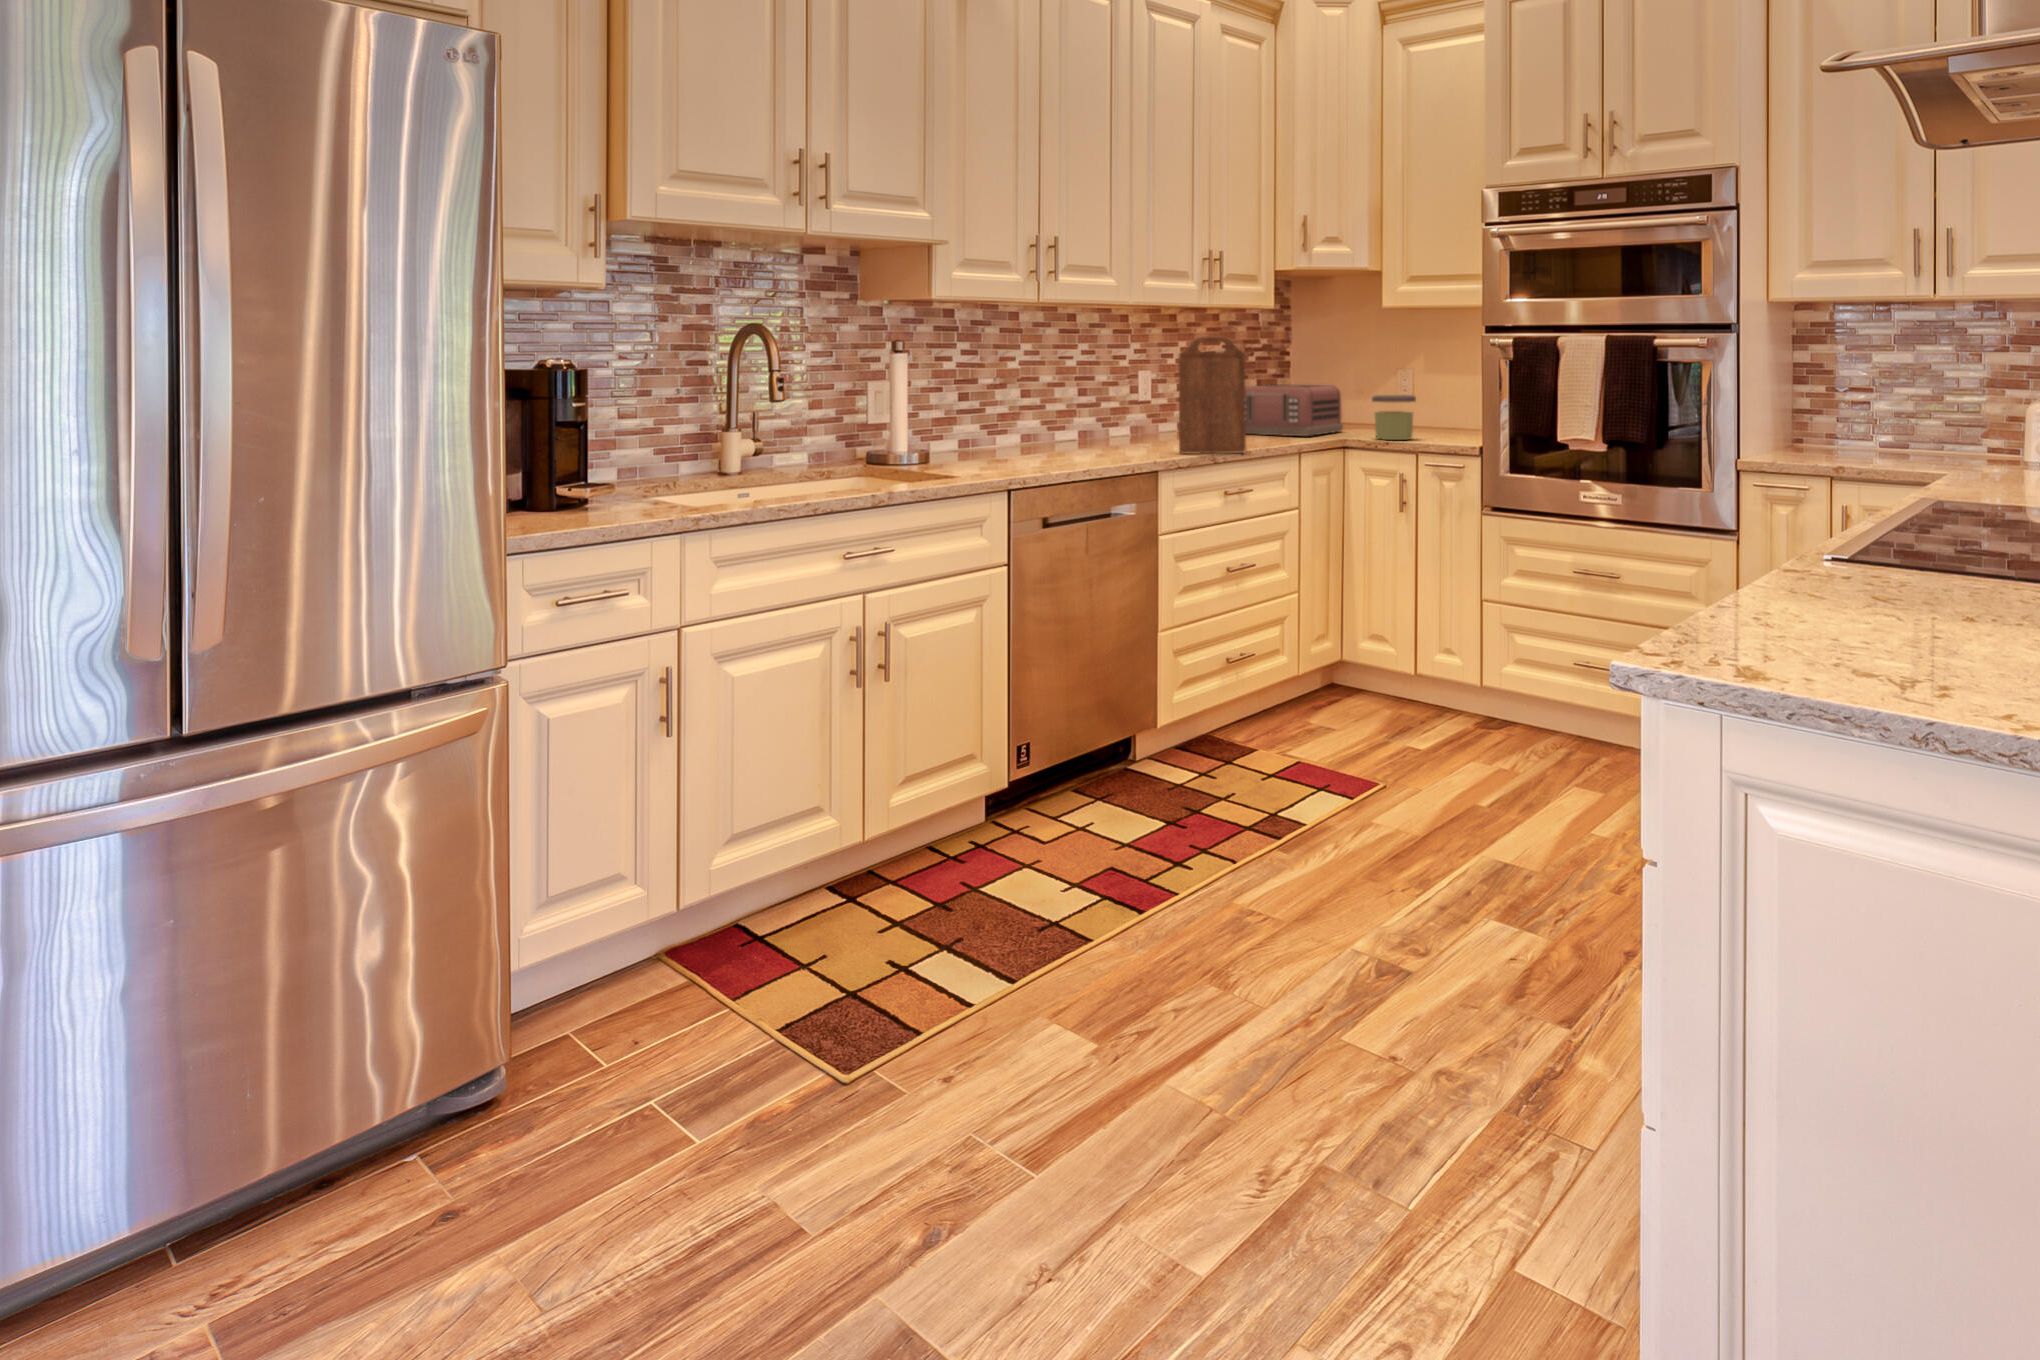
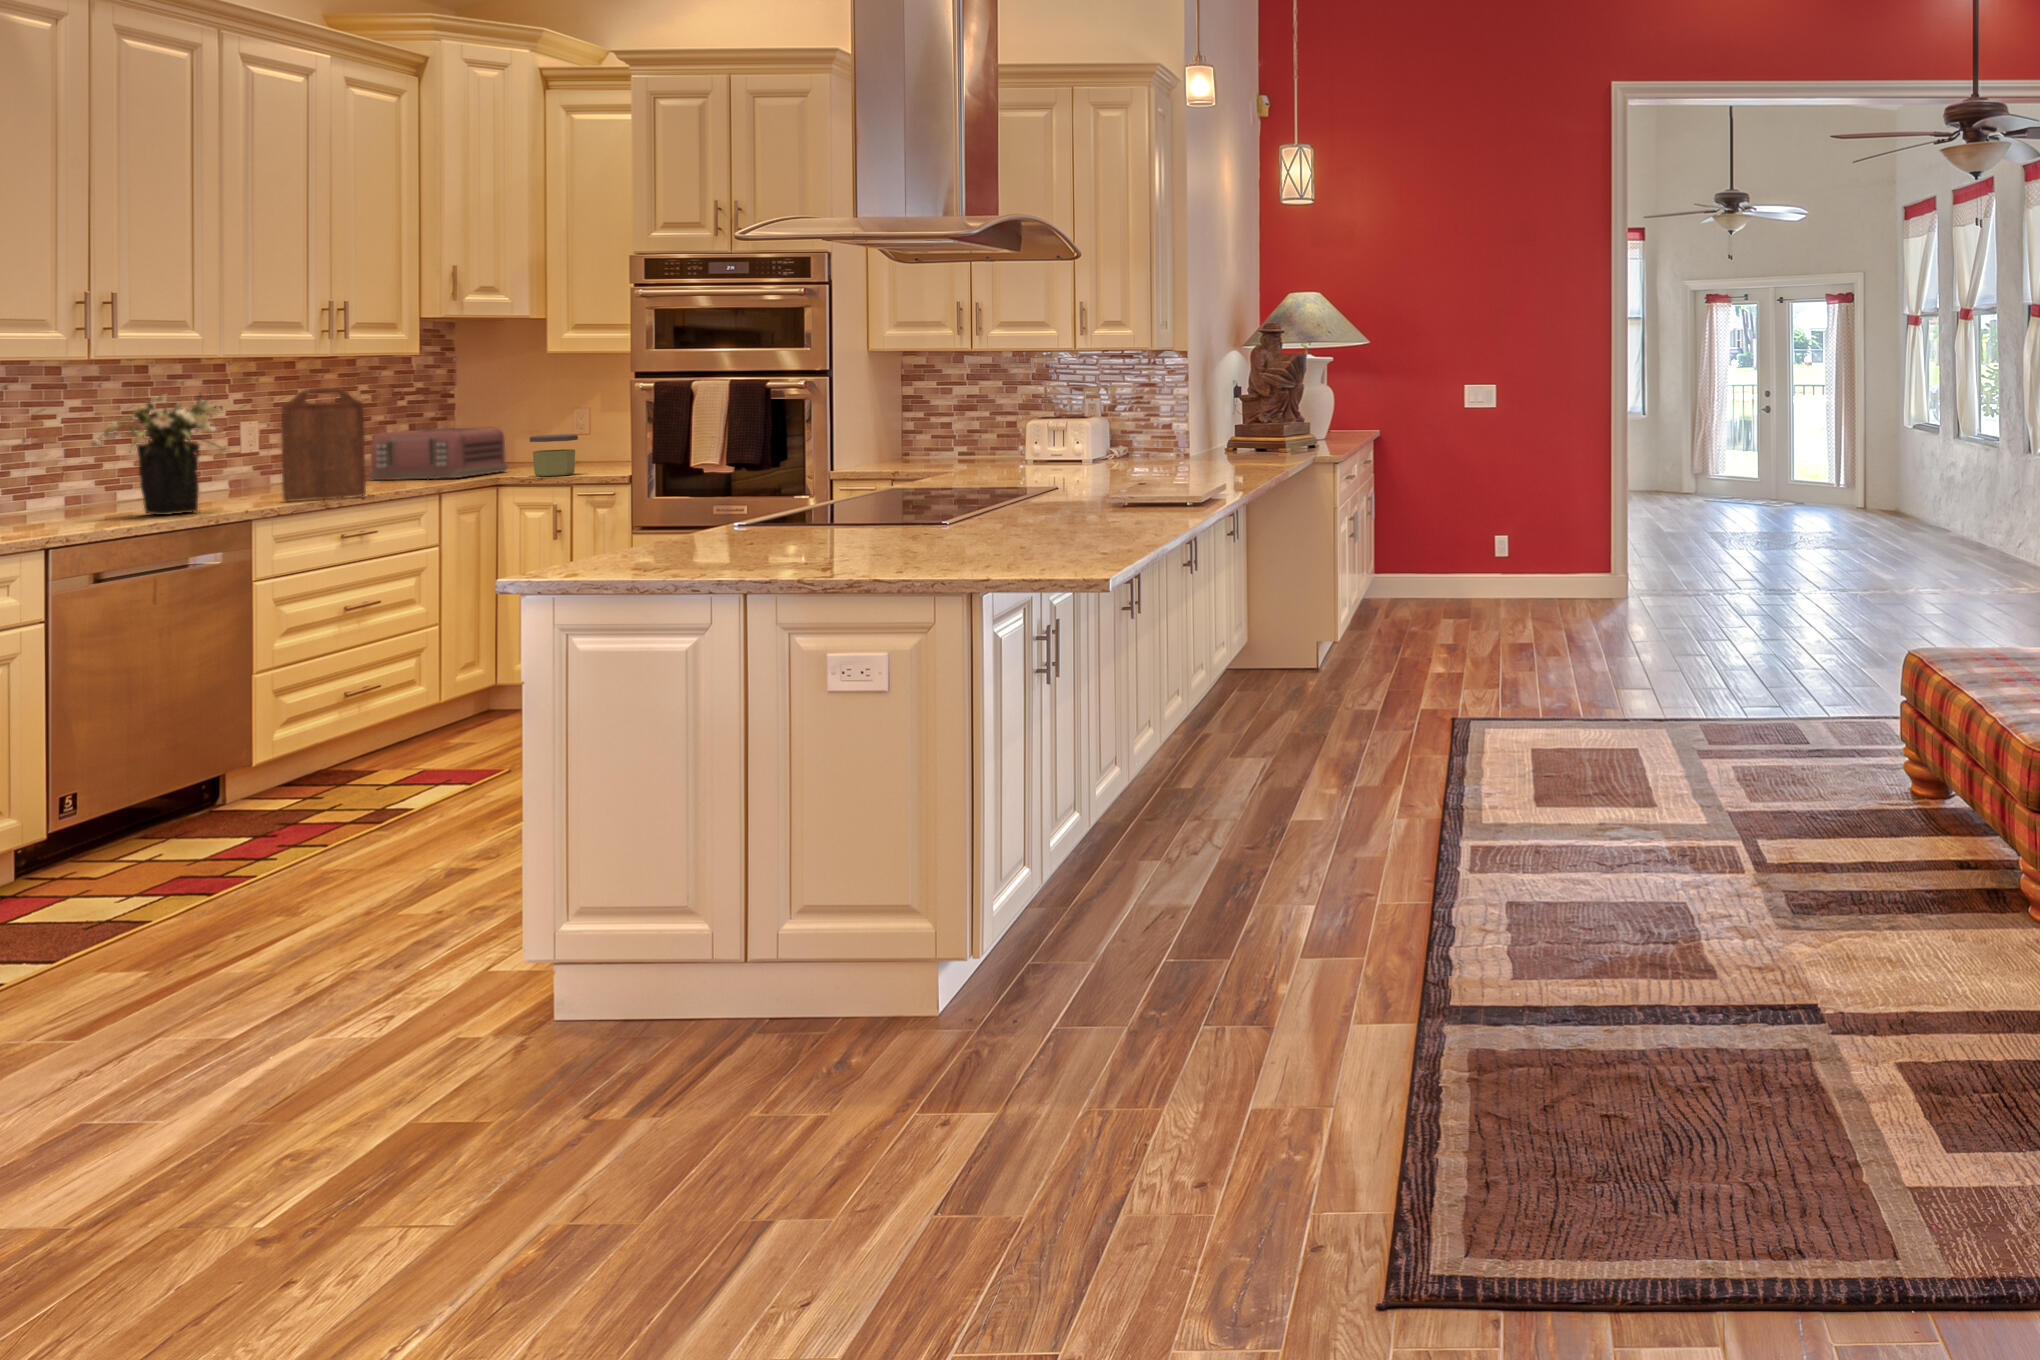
flower arrangement: none [1041,336,1142,461] -> present [92,394,226,515]

